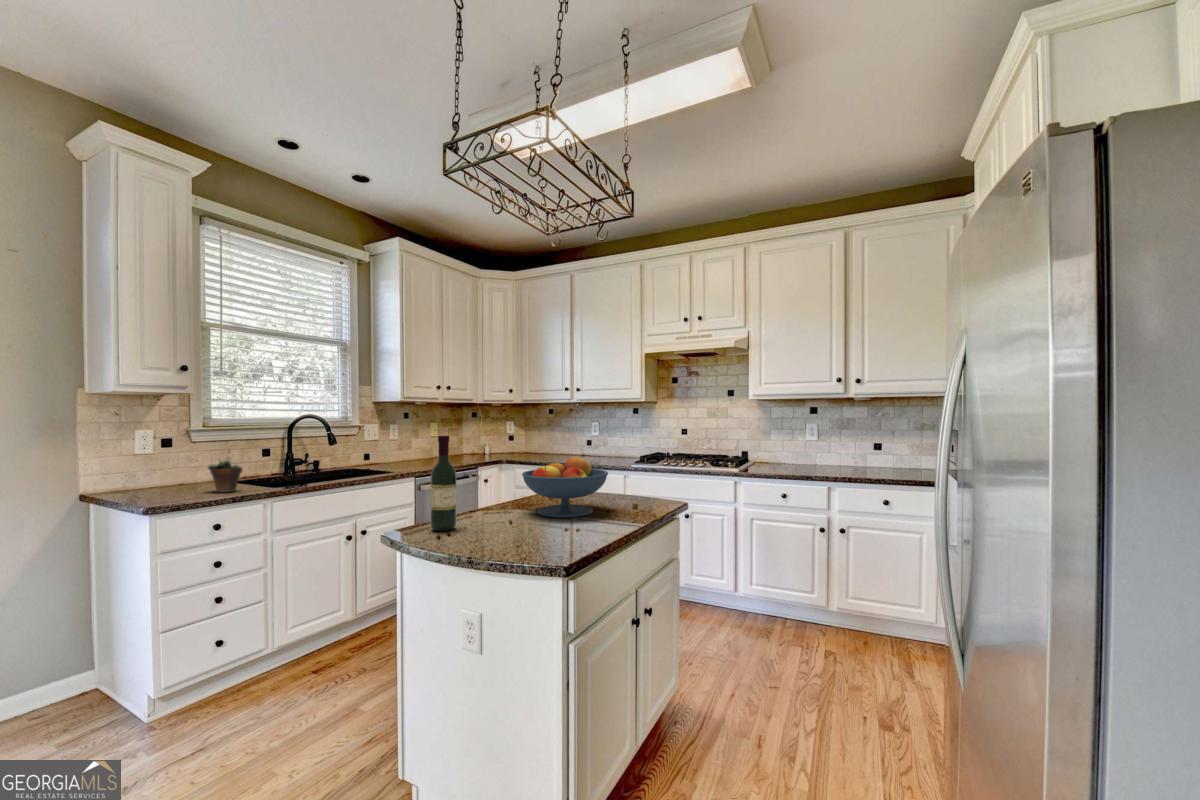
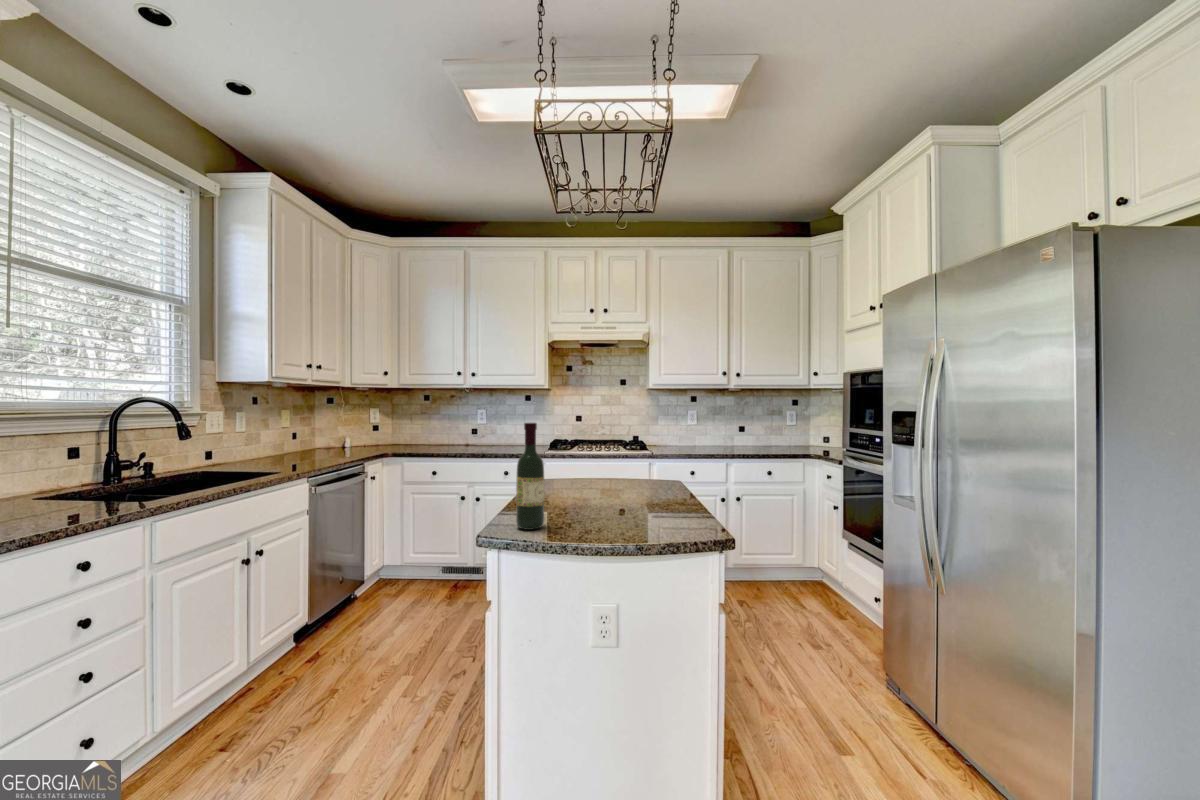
succulent plant: present [208,451,242,492] -> none [37,449,96,516]
fruit bowl: present [522,456,608,518] -> none [563,442,651,505]

